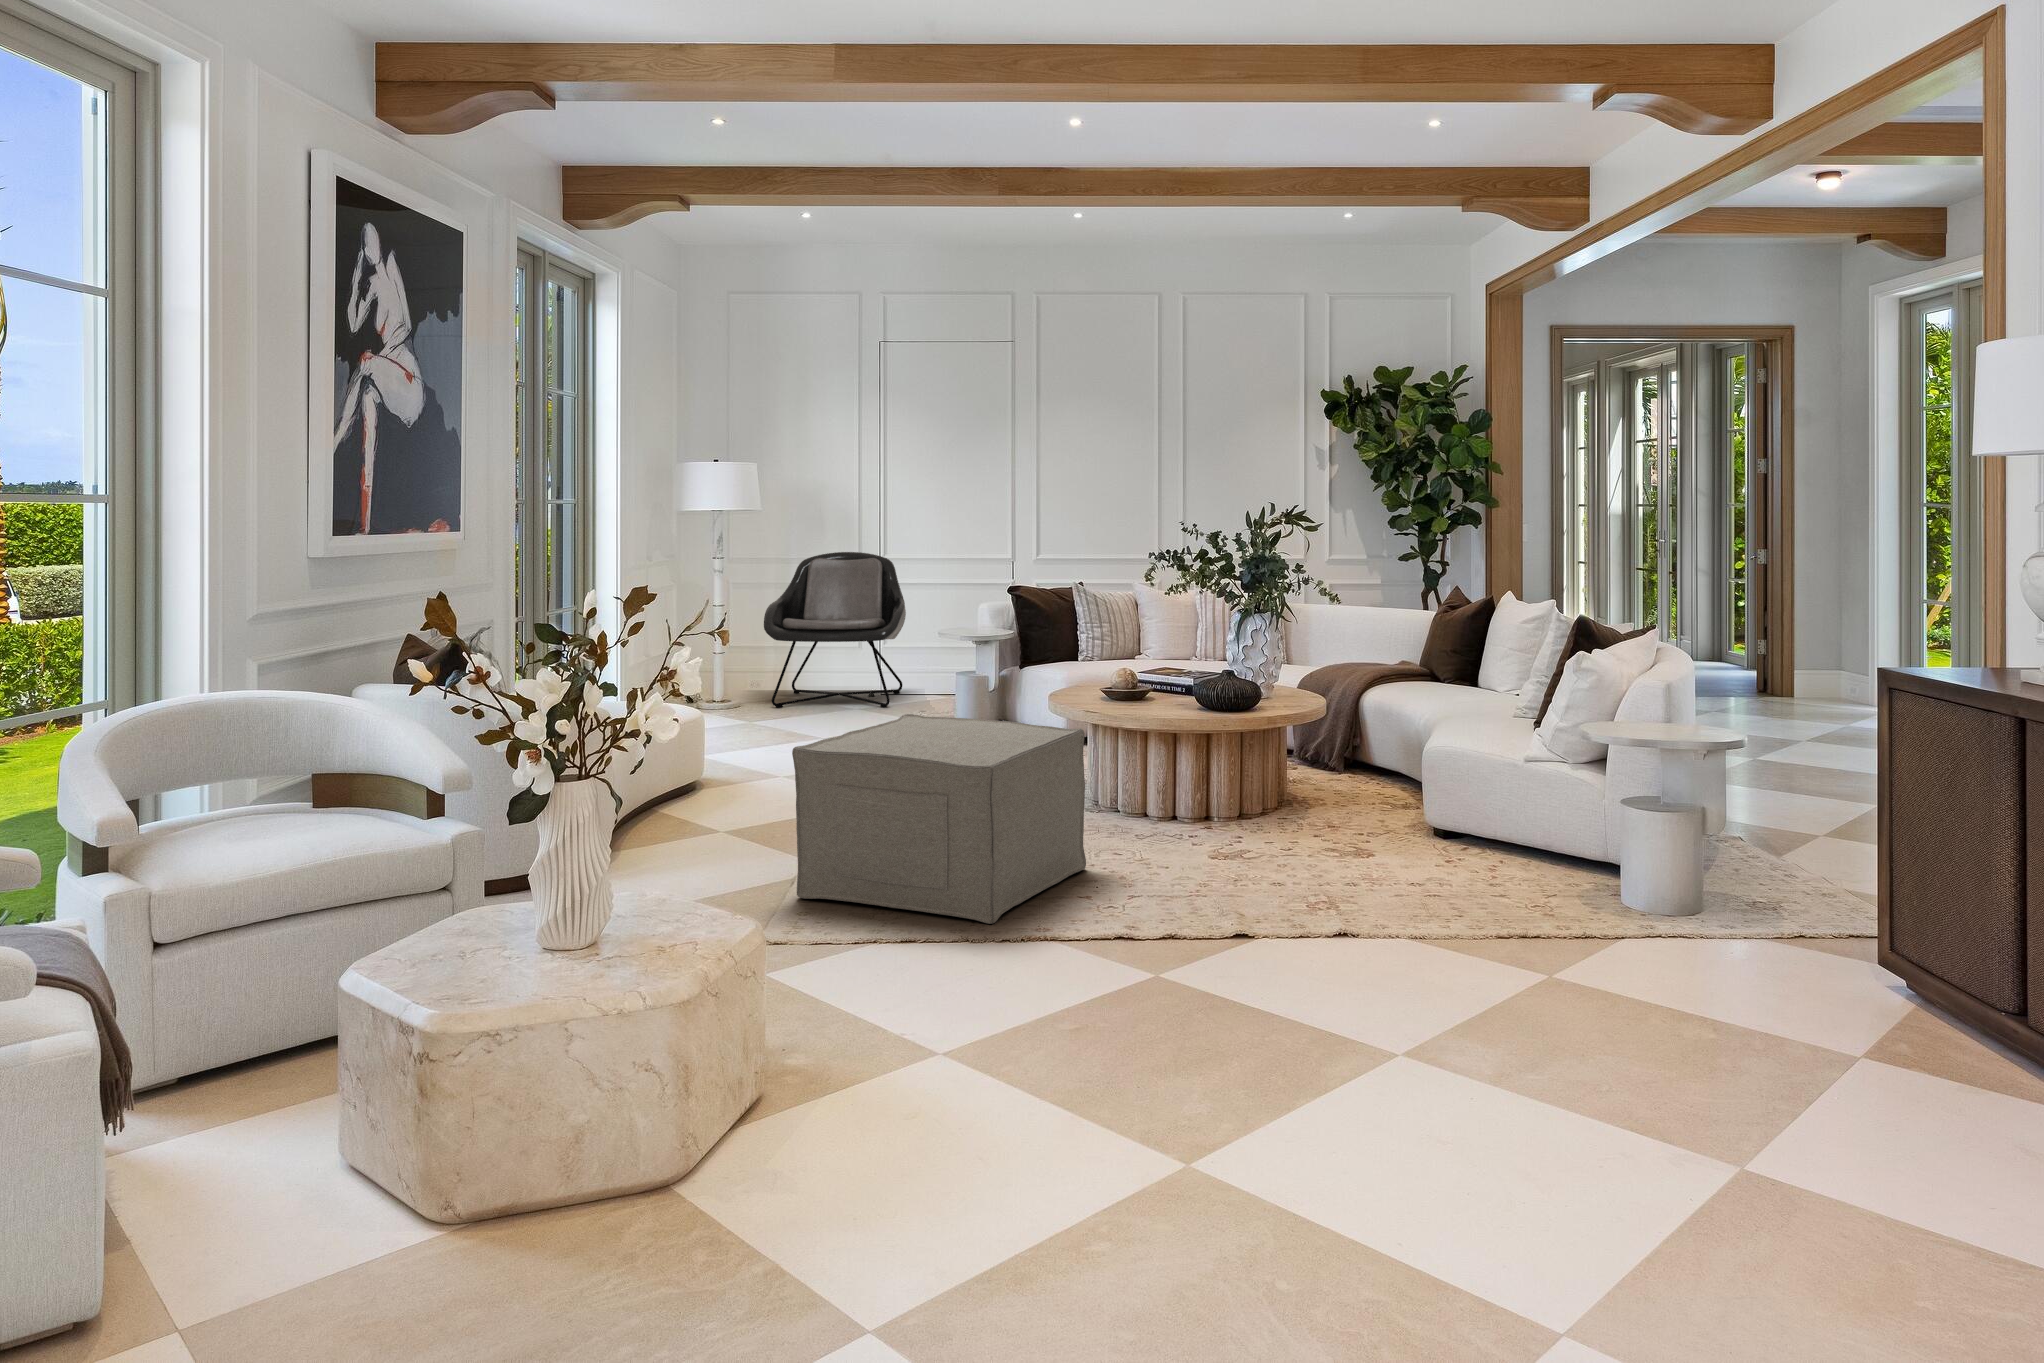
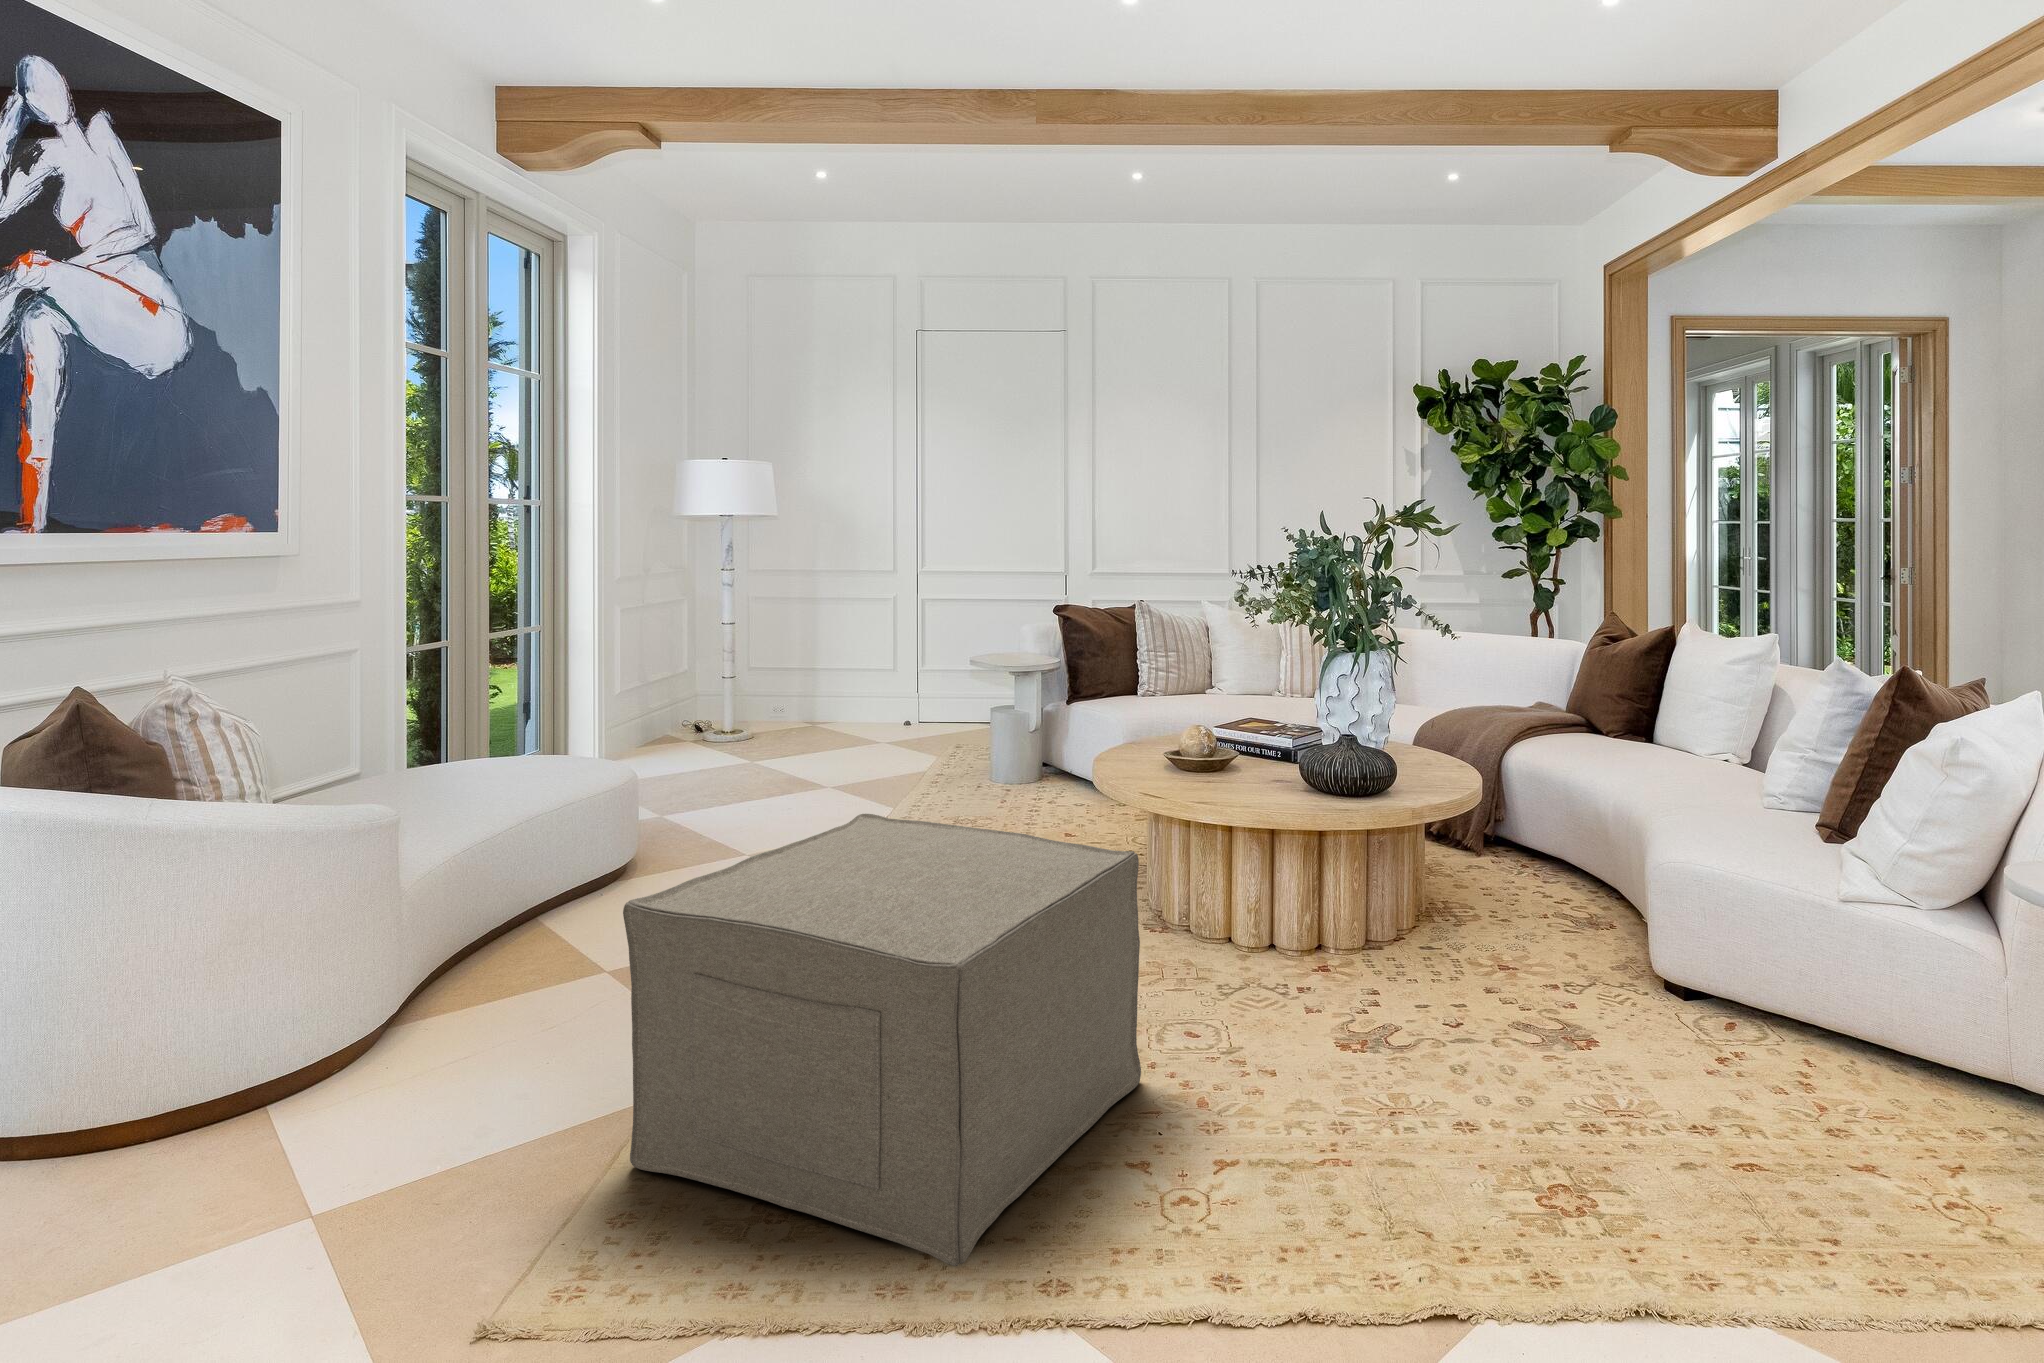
lounge chair: present [764,552,906,708] -> none [777,566,942,746]

